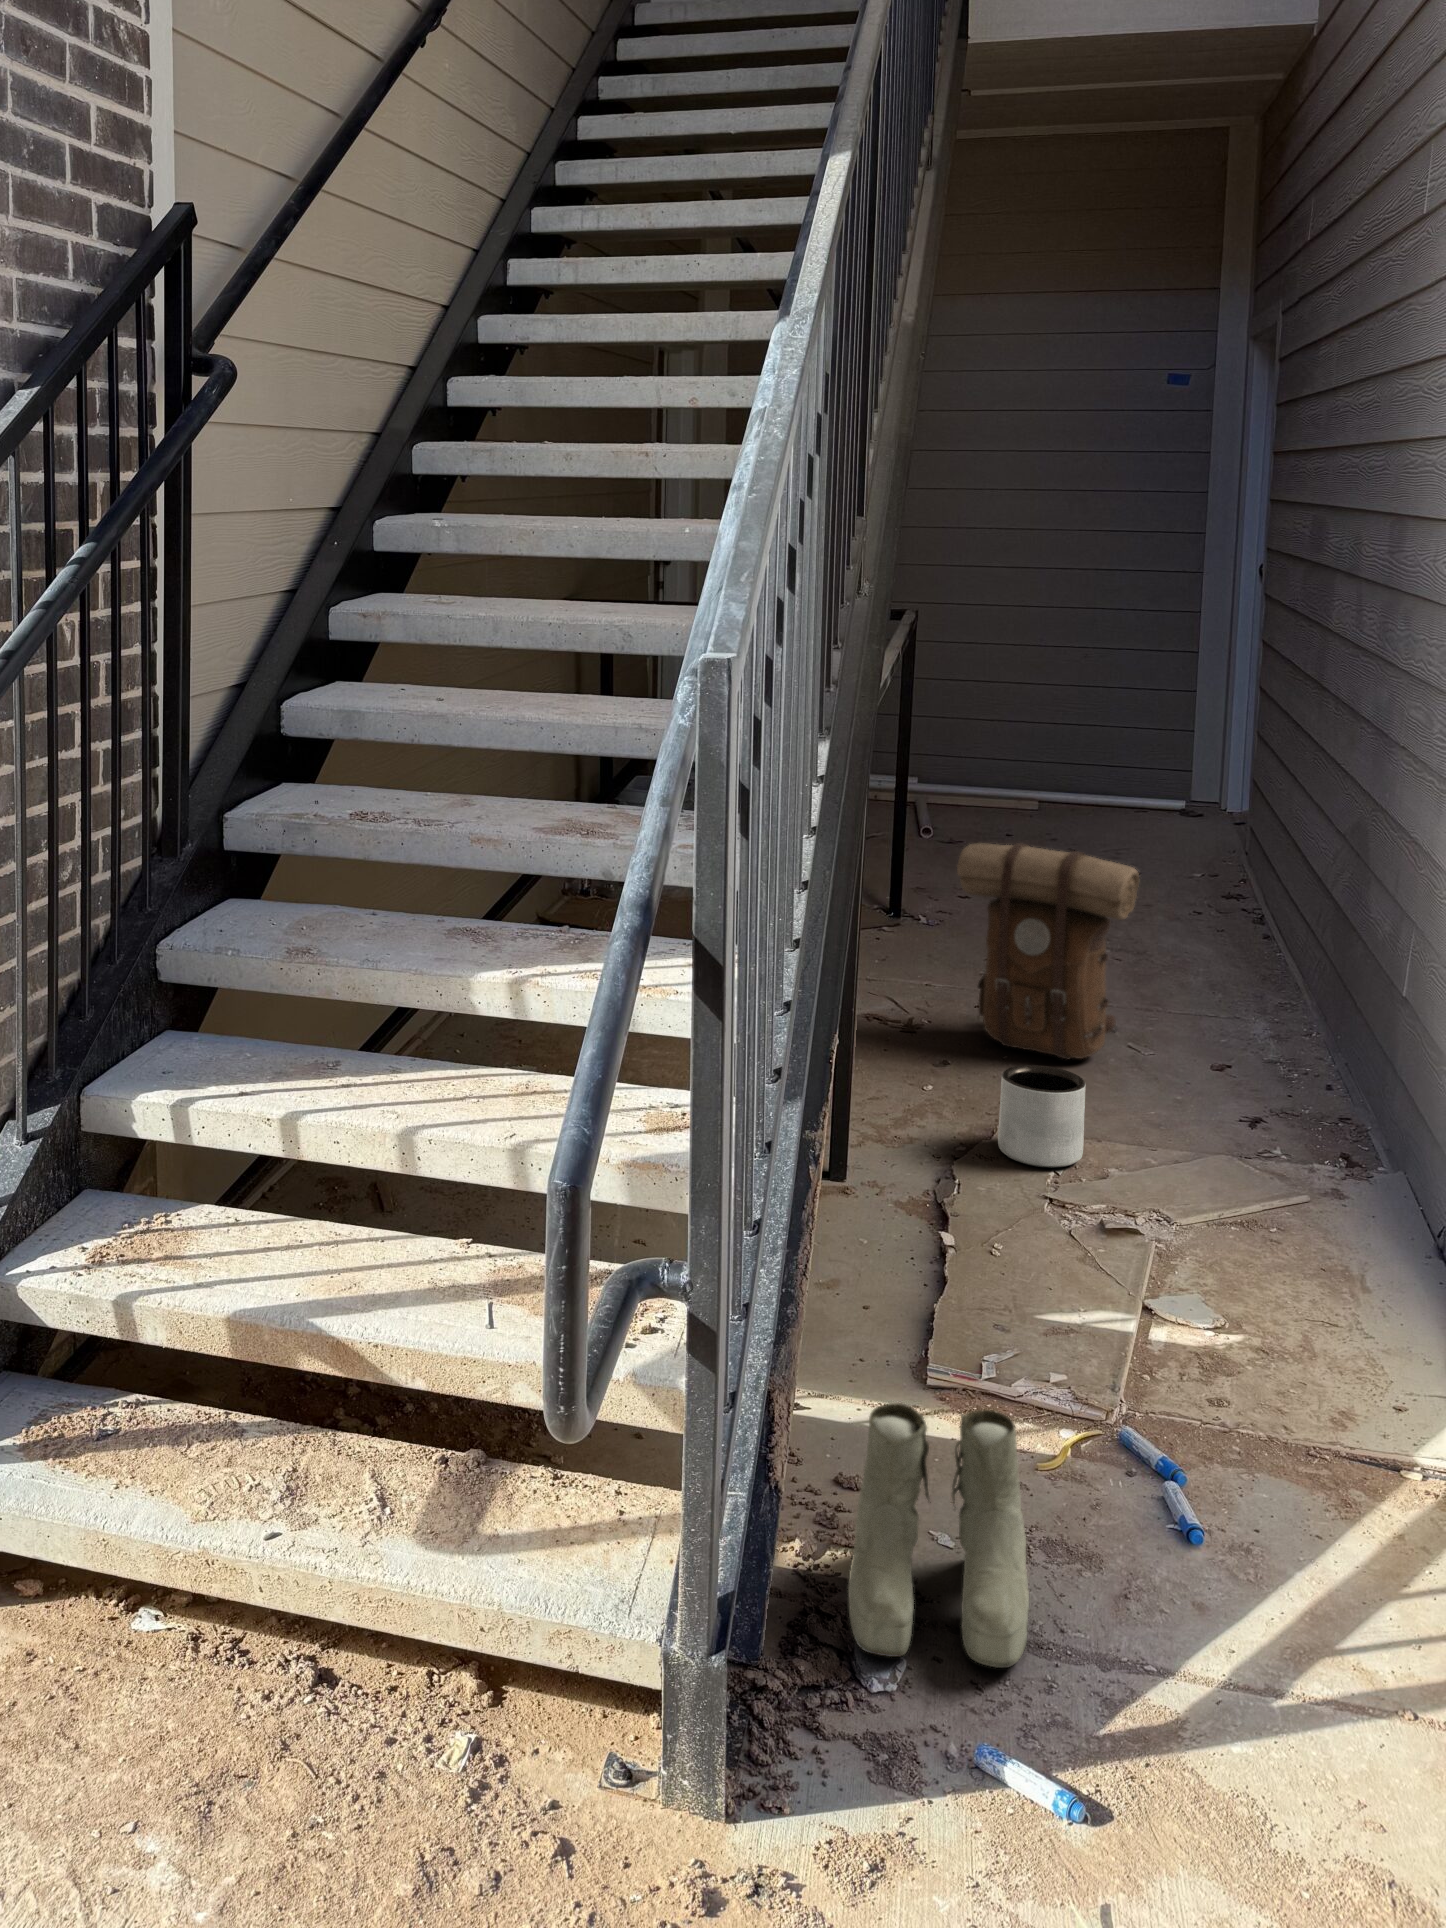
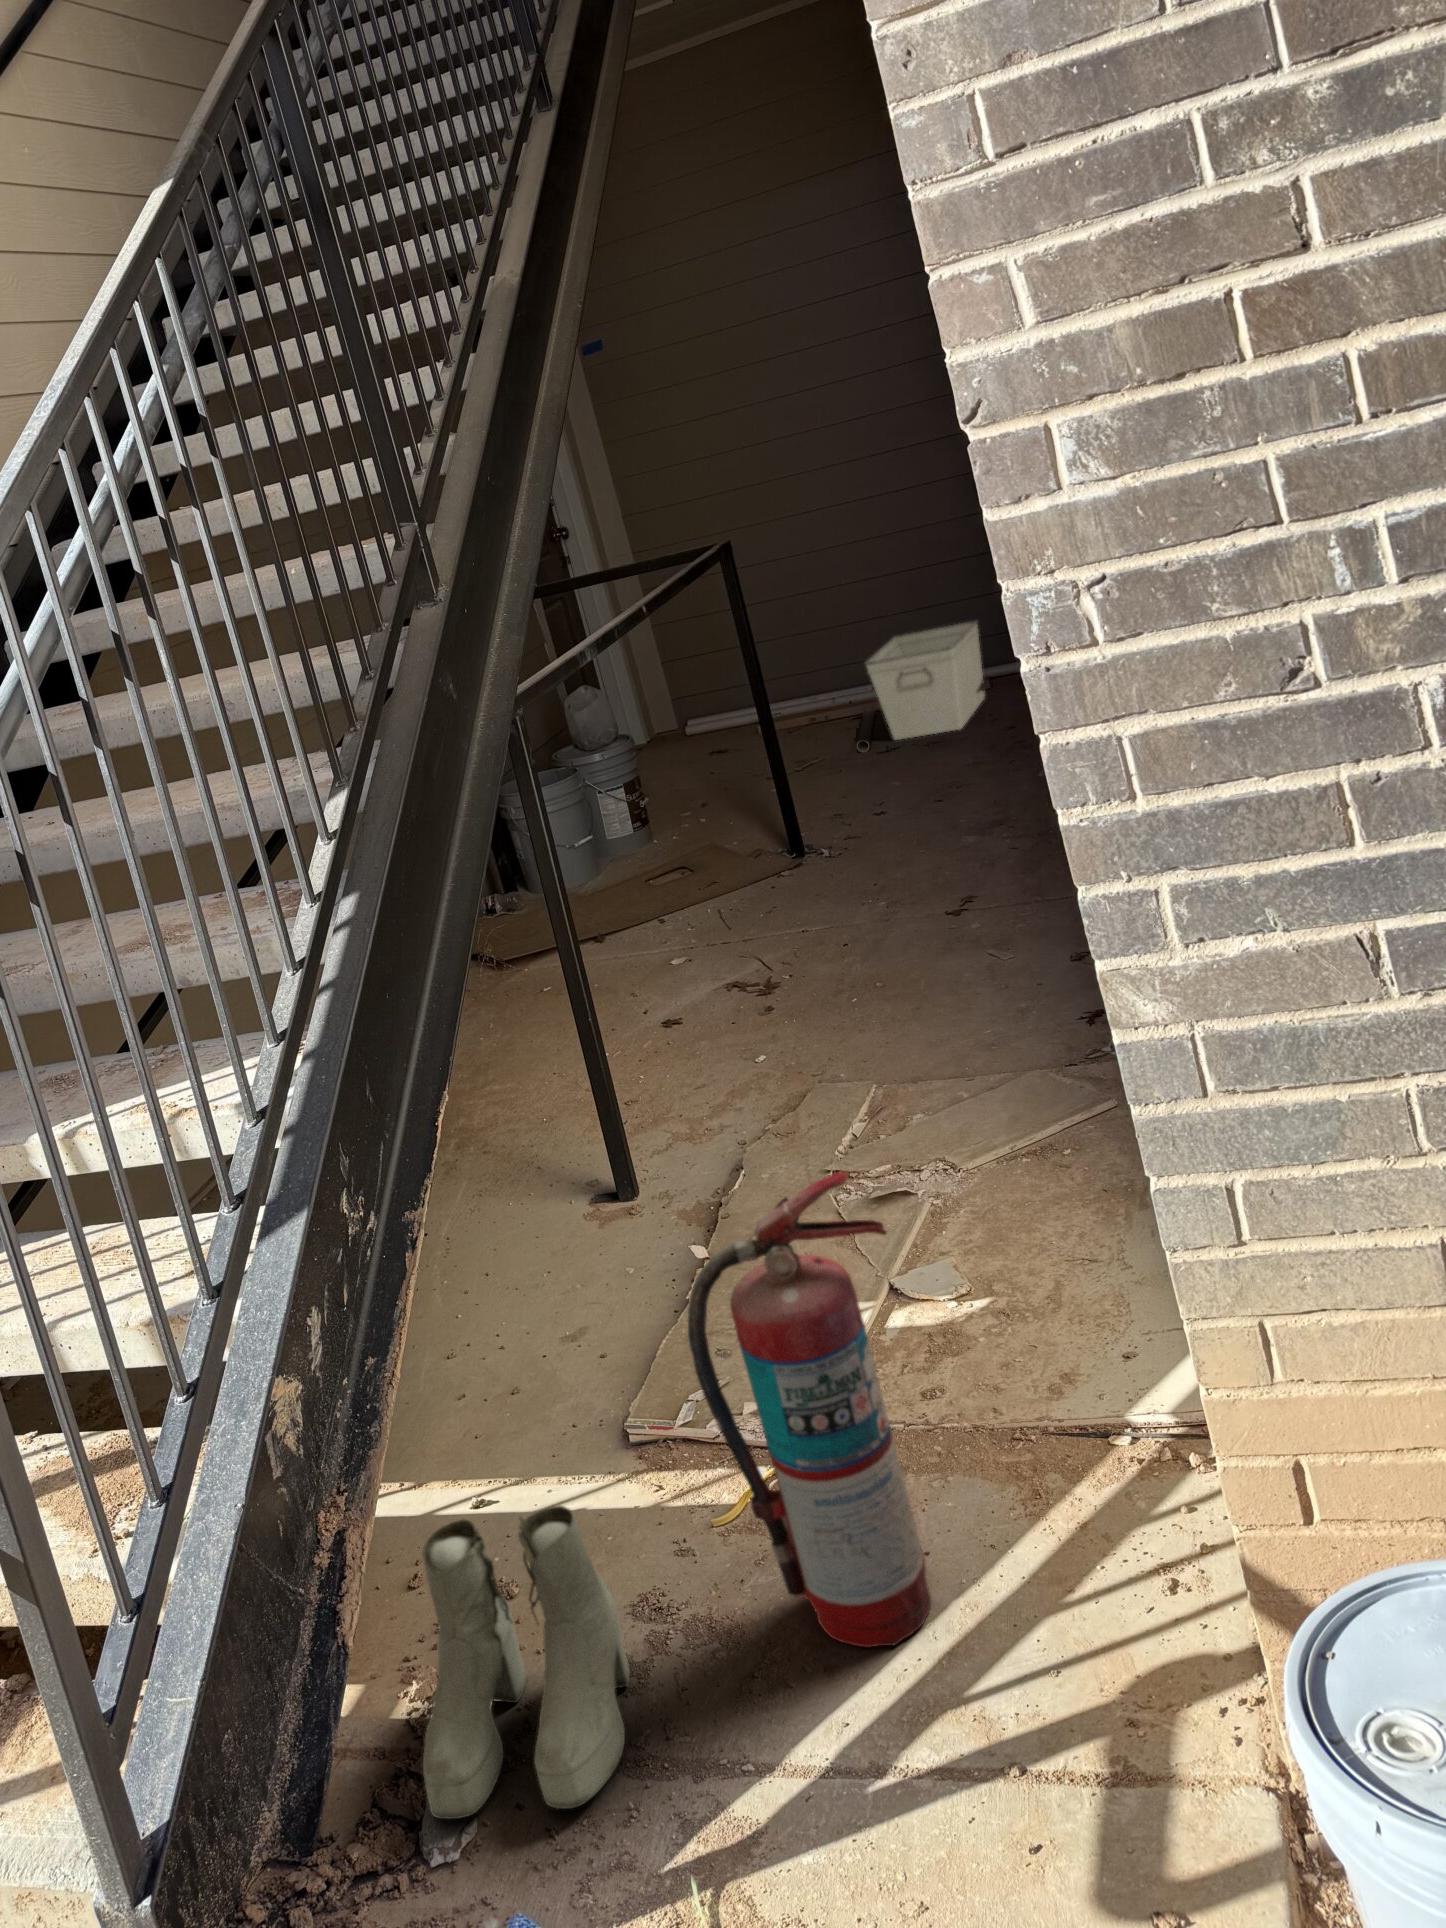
storage bin: none [965,720,1070,824] -> present [865,621,985,740]
backpack: present [957,843,1139,1059] -> none [742,789,953,1002]
planter: present [998,1065,1086,1168] -> none [774,1030,877,1141]
fire extinguisher: none [1135,1177,1343,1598] -> present [688,1172,931,1647]

